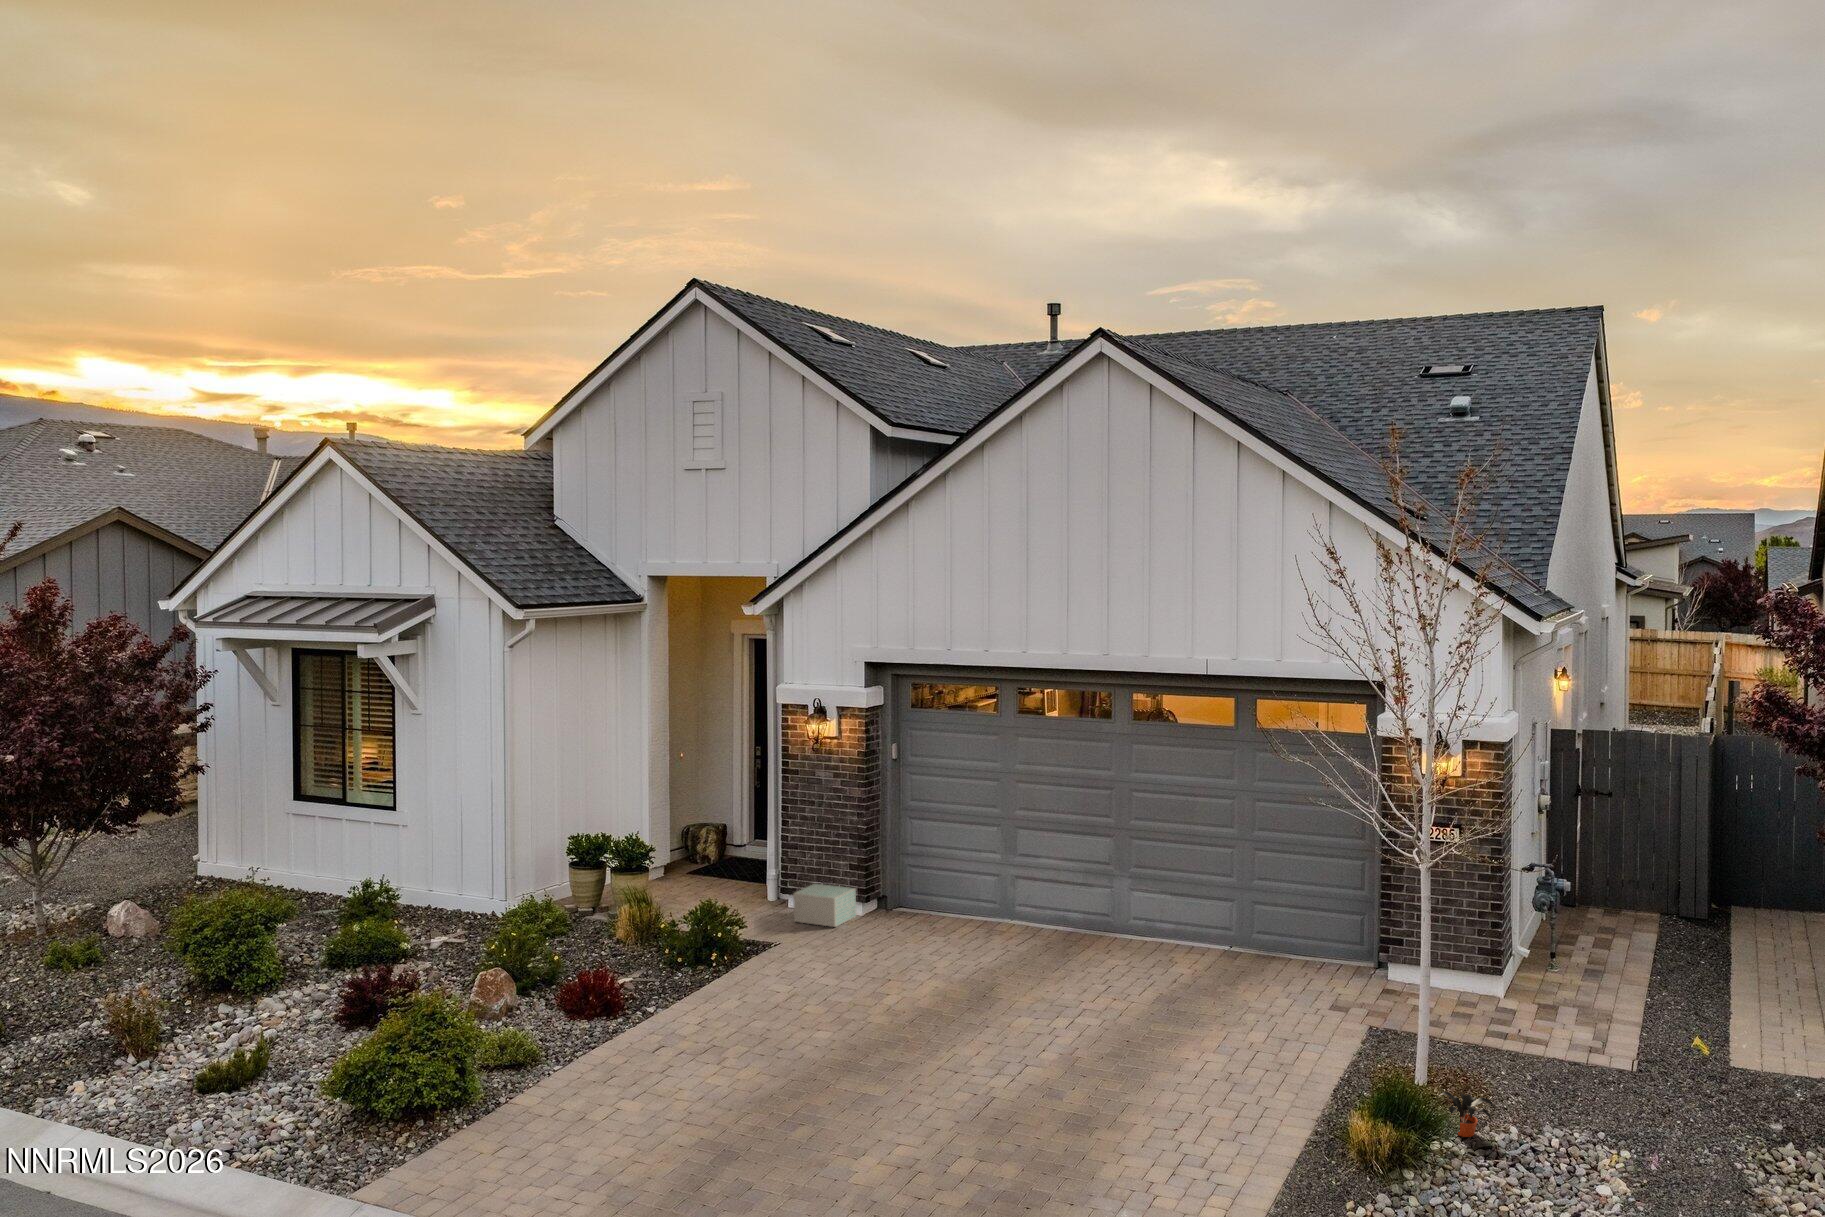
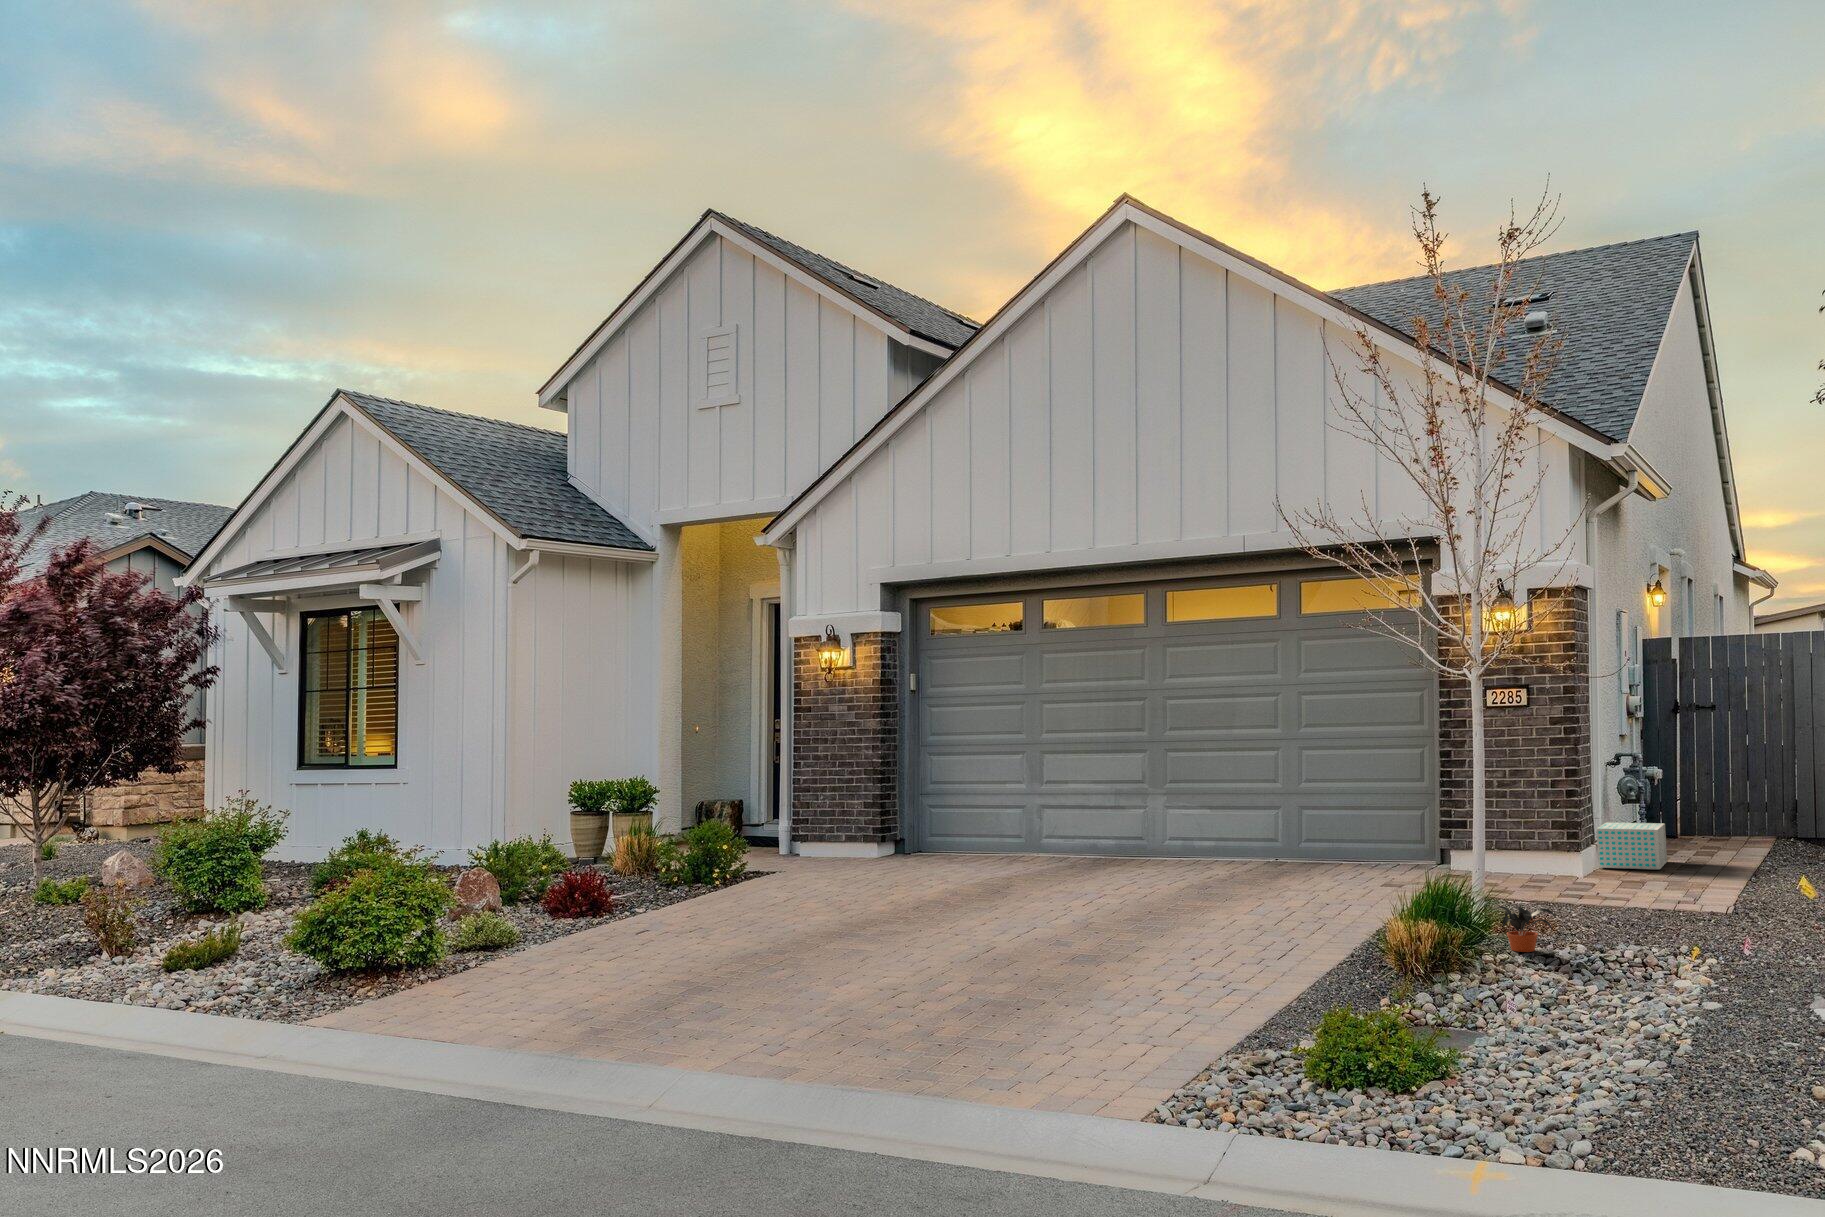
storage box: present [793,884,856,927] -> present [1597,822,1667,869]

